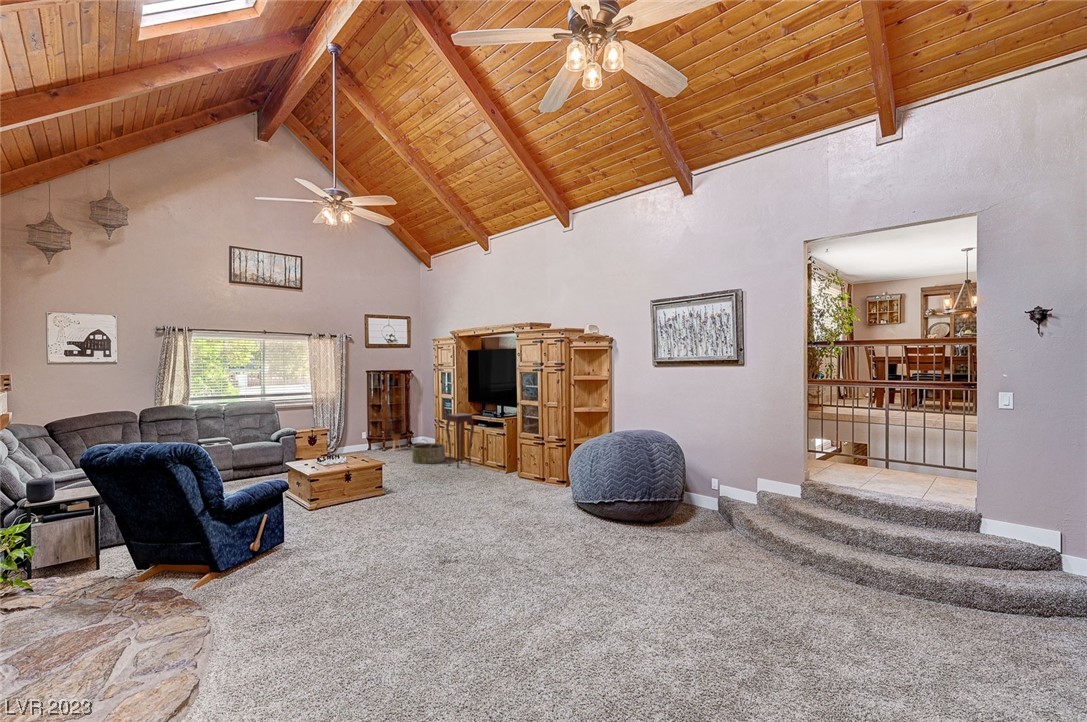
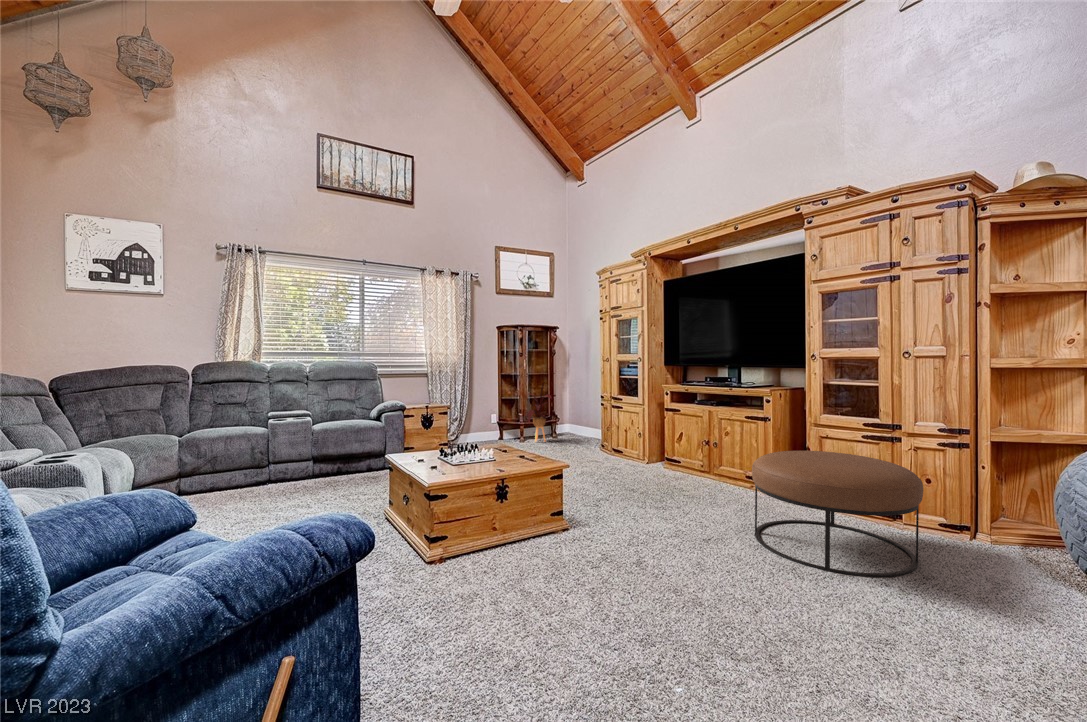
side table: present [446,413,474,468] -> none [633,385,682,476]
basket: present [412,443,445,464] -> none [574,426,624,466]
ottoman: none [477,451,545,504] -> present [752,451,923,577]

